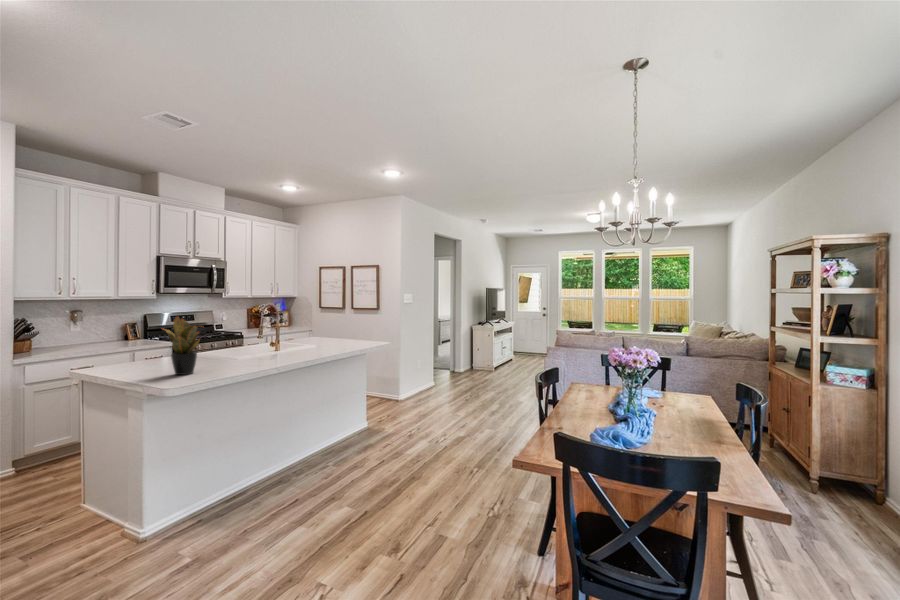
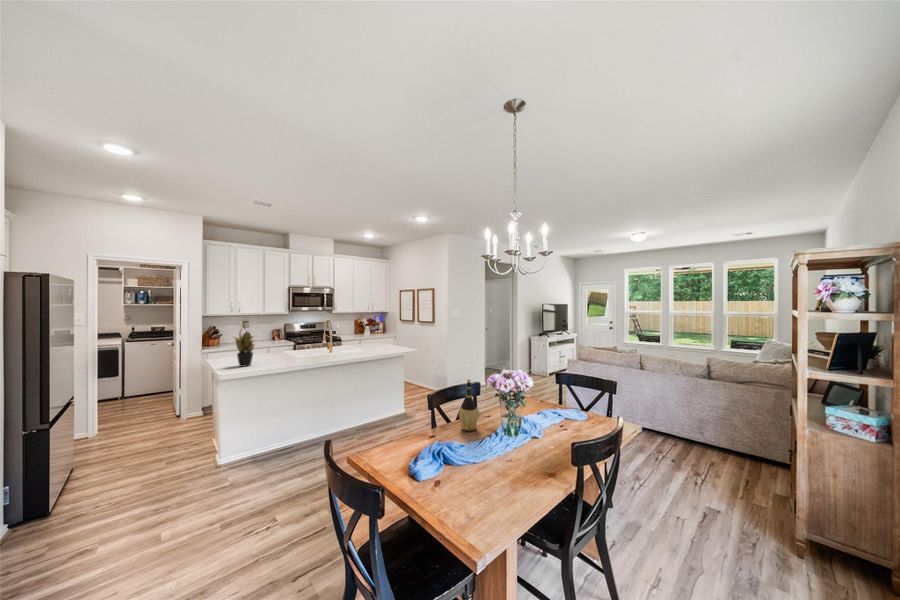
wine bottle: none [568,362,592,419] -> present [459,380,479,431]

